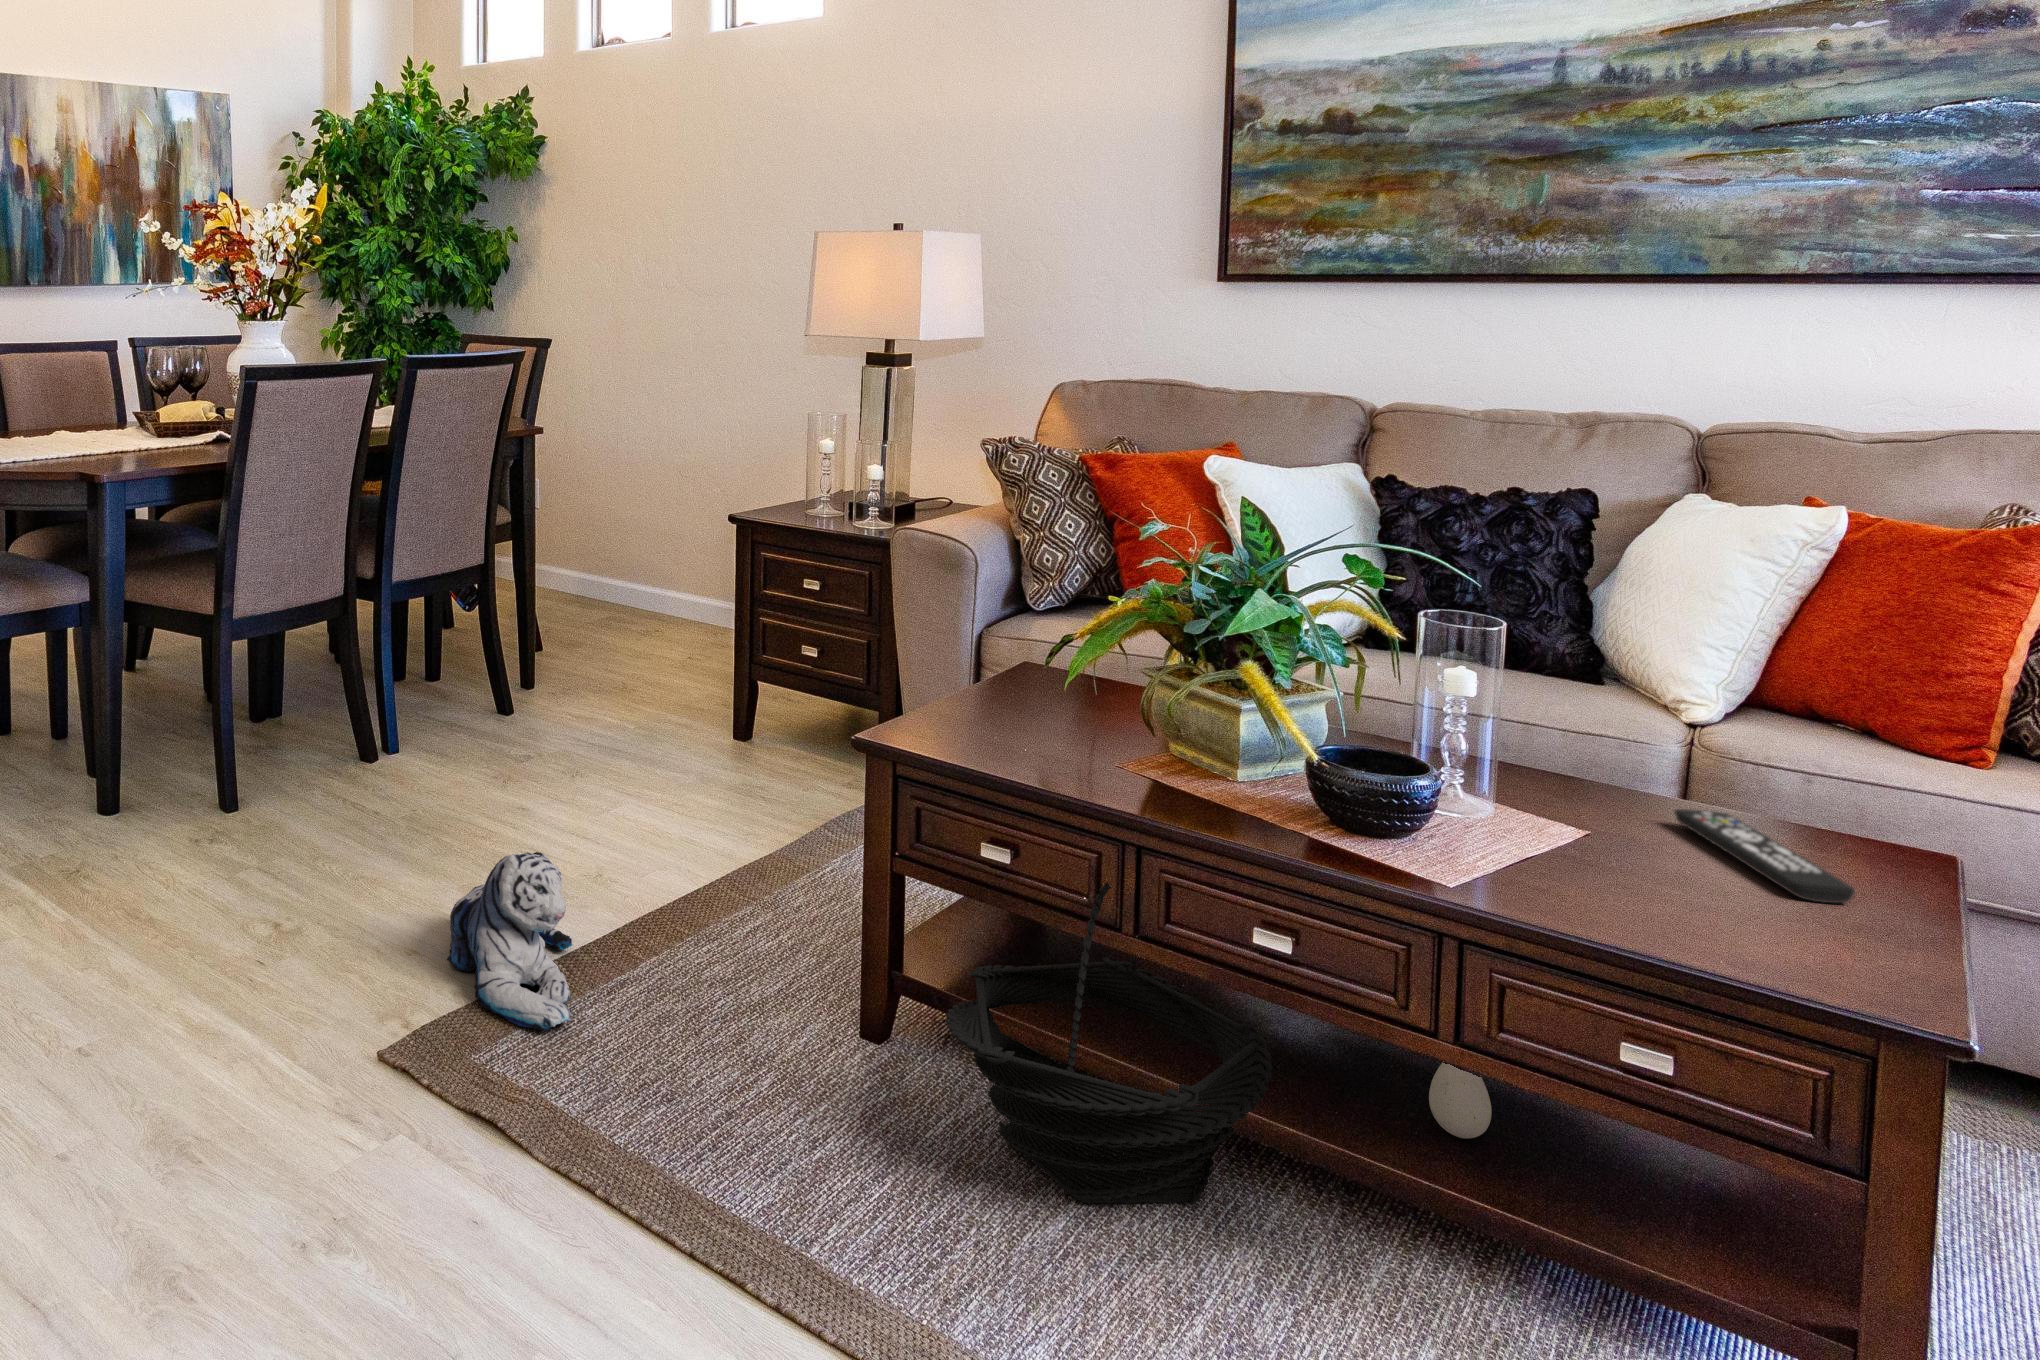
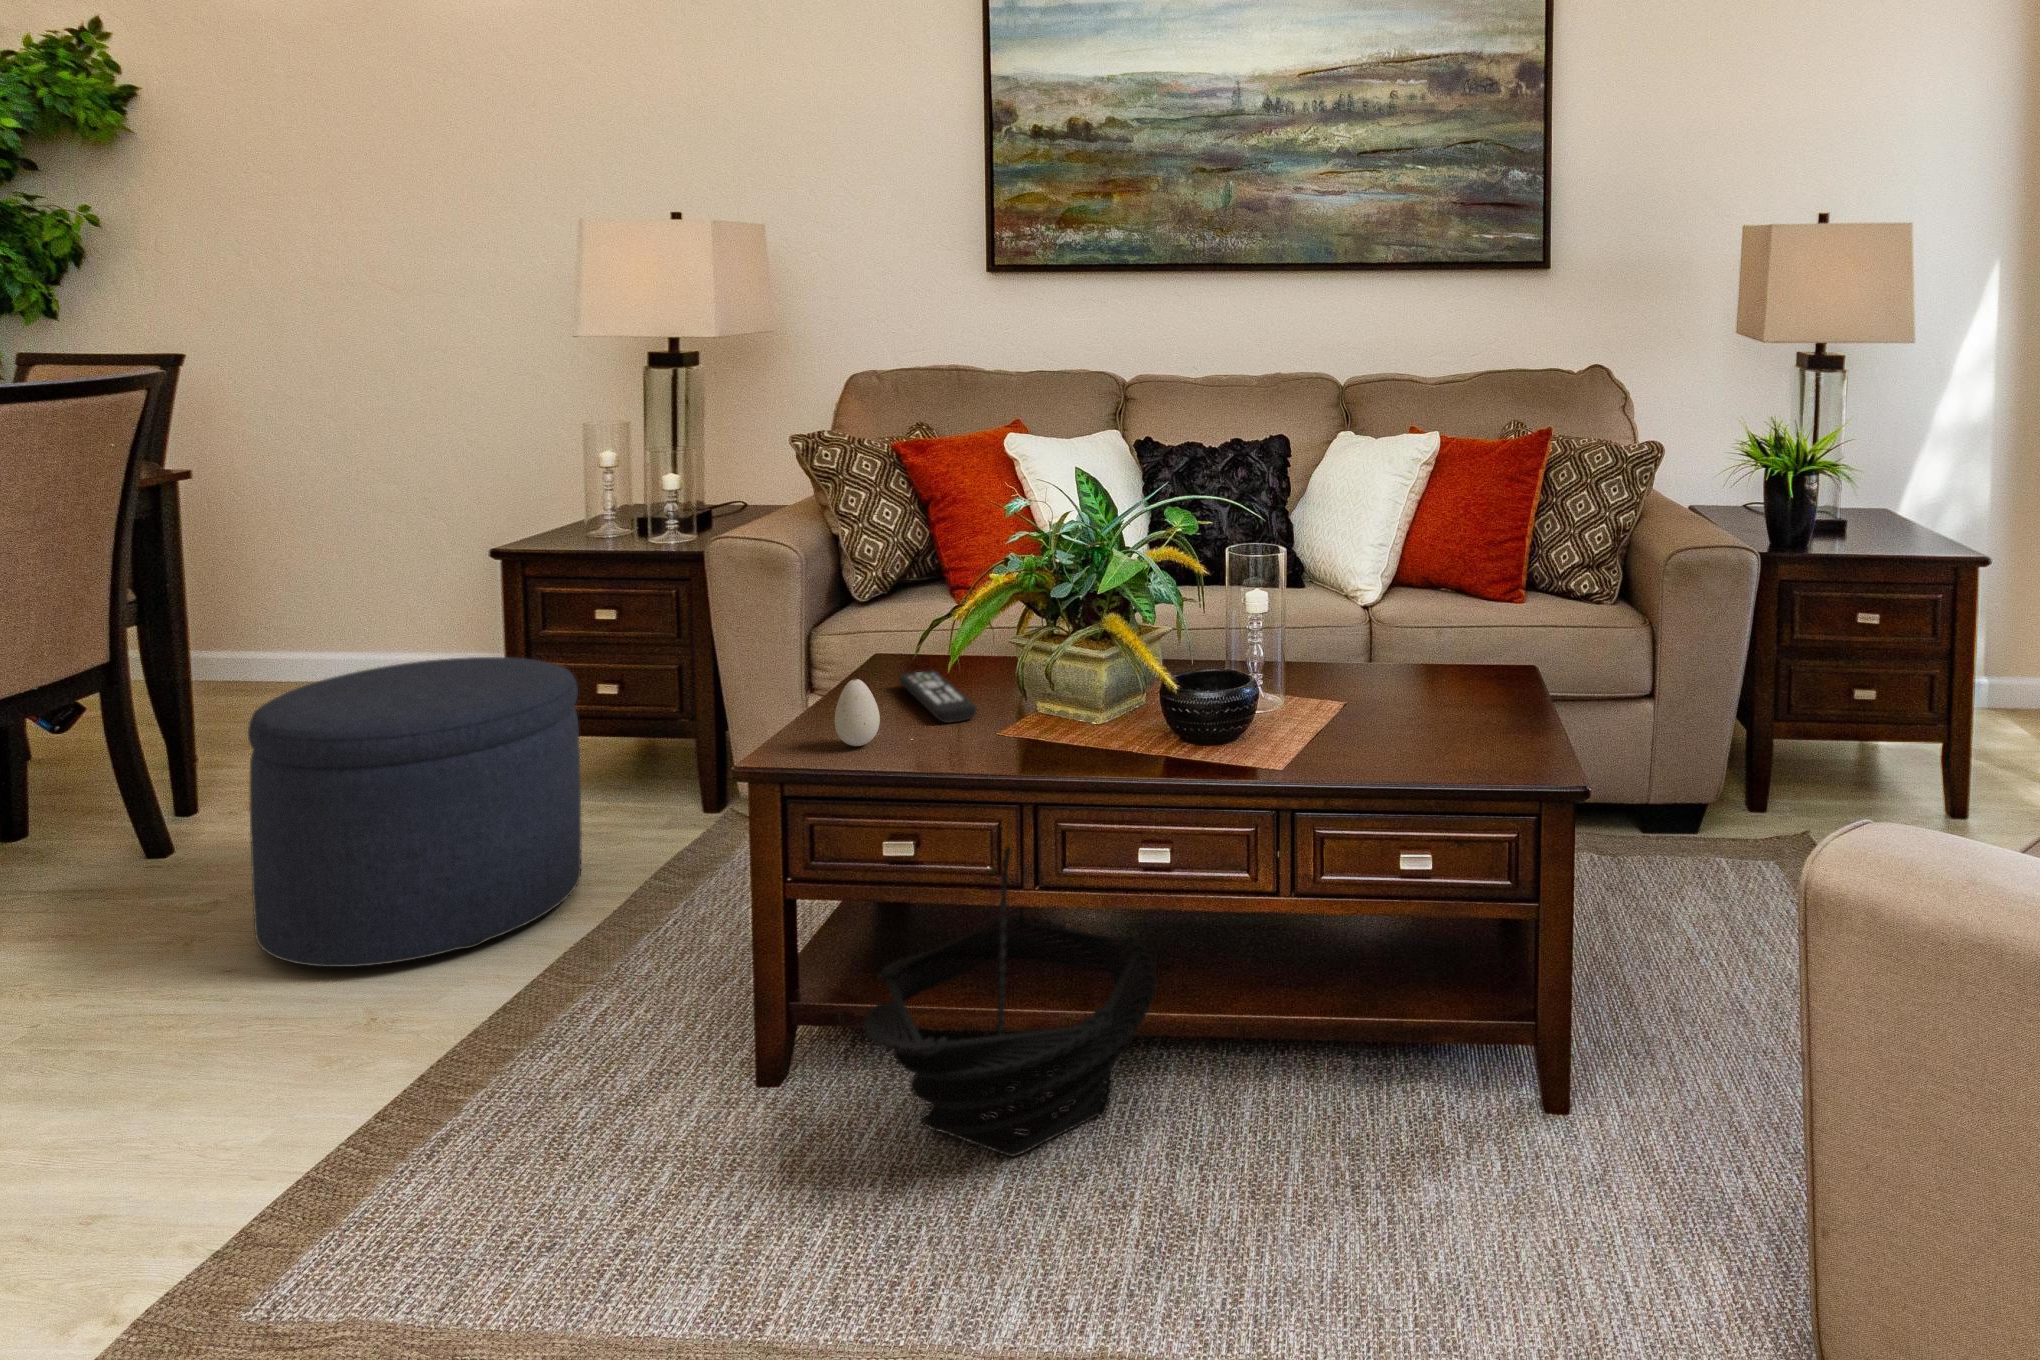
ottoman: none [542,600,776,844] -> present [248,657,582,967]
remote control: present [1675,809,1855,903] -> present [899,671,977,723]
plush toy: present [447,852,572,1031] -> none [159,1013,385,1246]
decorative egg: present [1429,1061,1491,1139] -> present [835,679,880,746]

